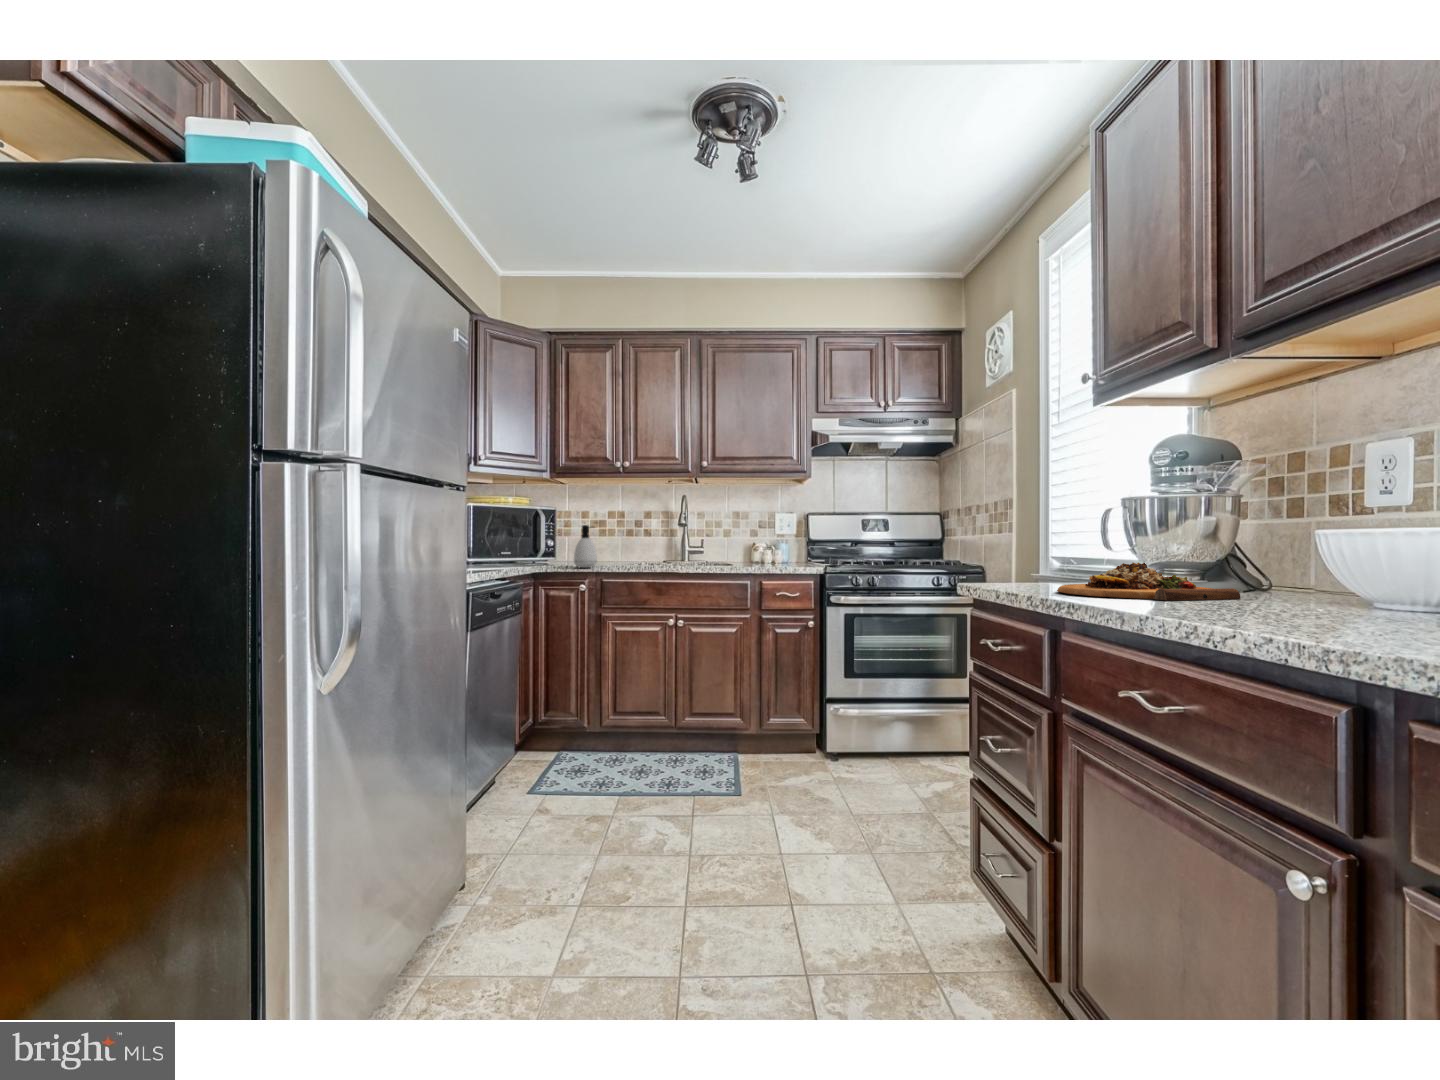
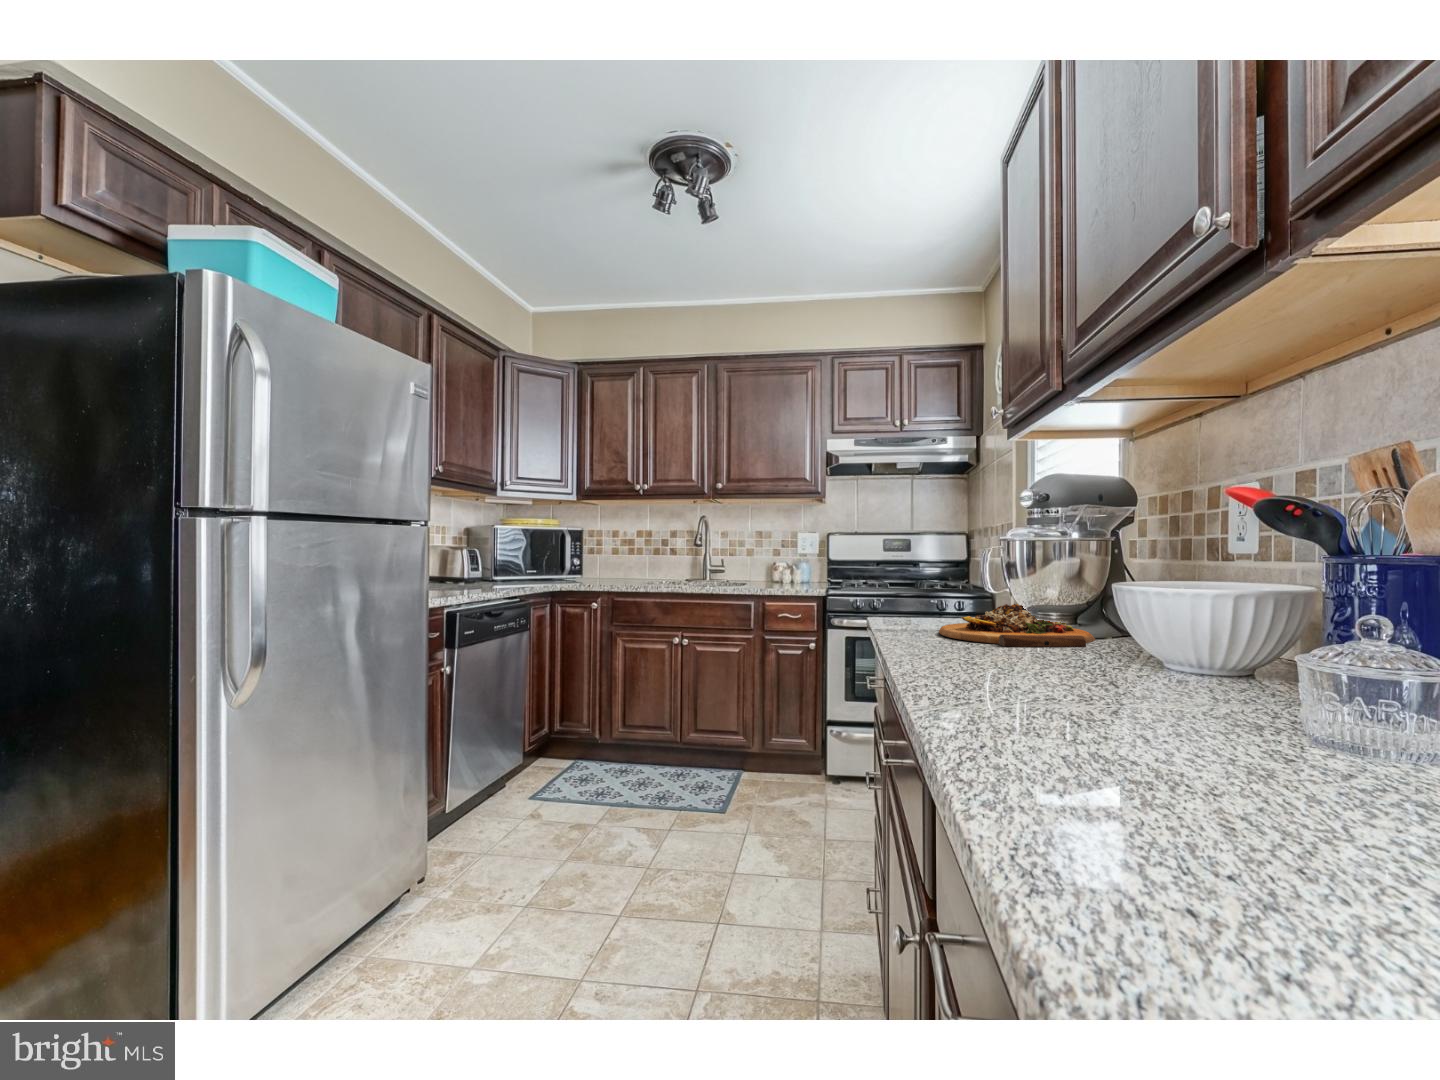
soap dispenser: present [574,525,597,568] -> none [591,547,613,587]

